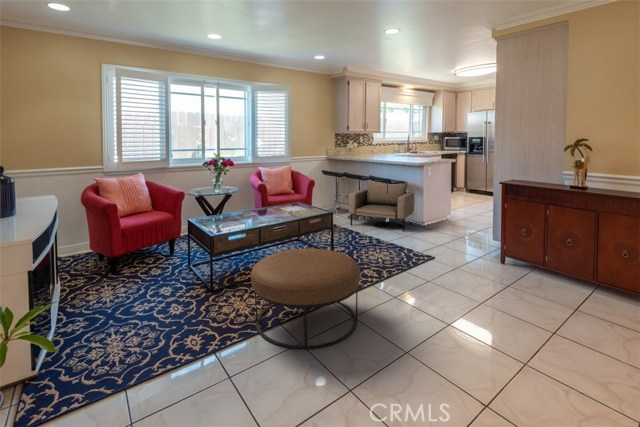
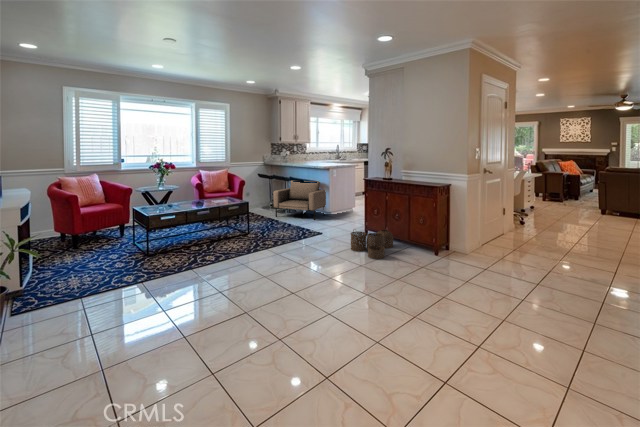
ottoman: present [251,249,360,349] -> none [169,223,245,281]
woven basket: none [490,254,558,307] -> present [351,229,393,259]

